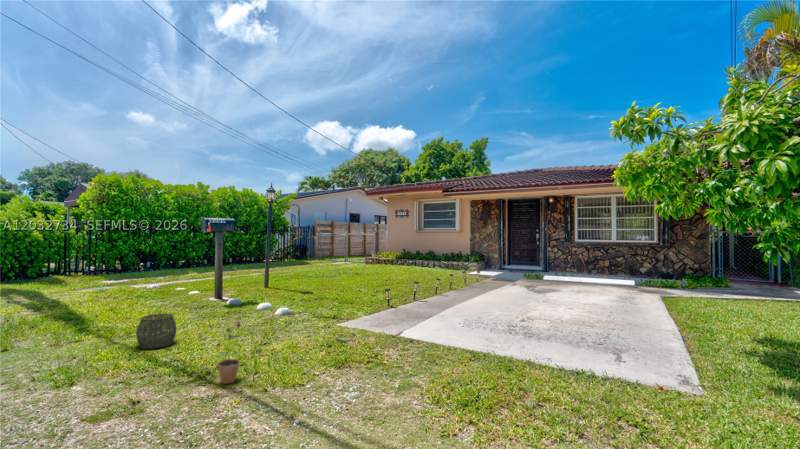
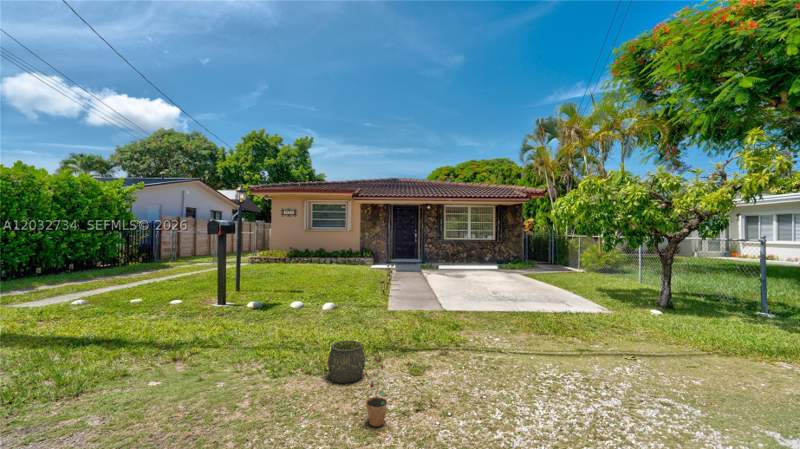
potted plant: present [217,322,240,384] -> present [362,356,387,426]

